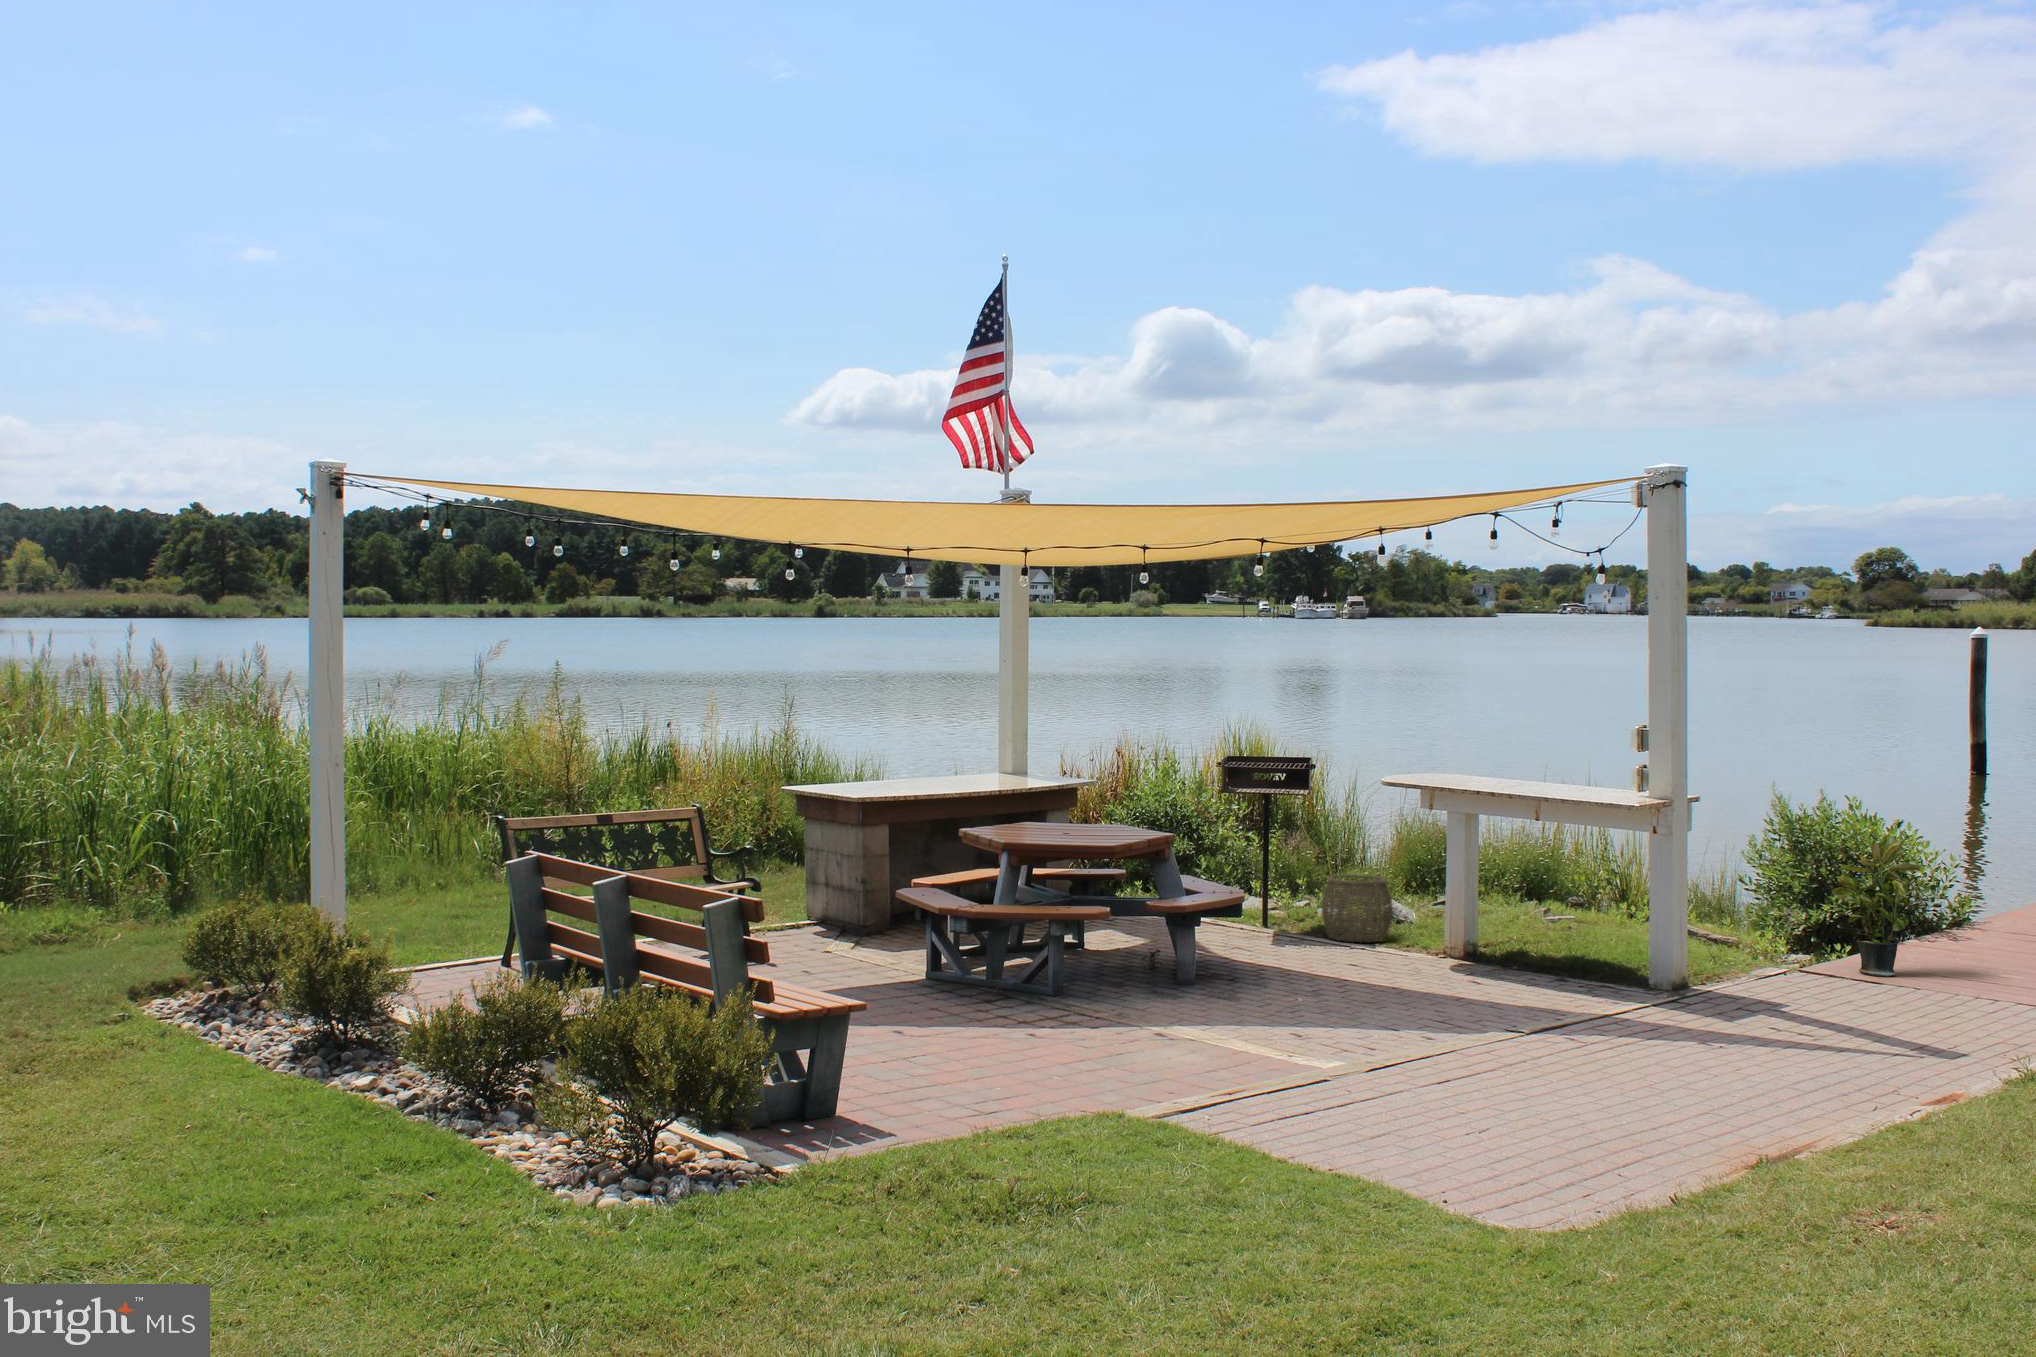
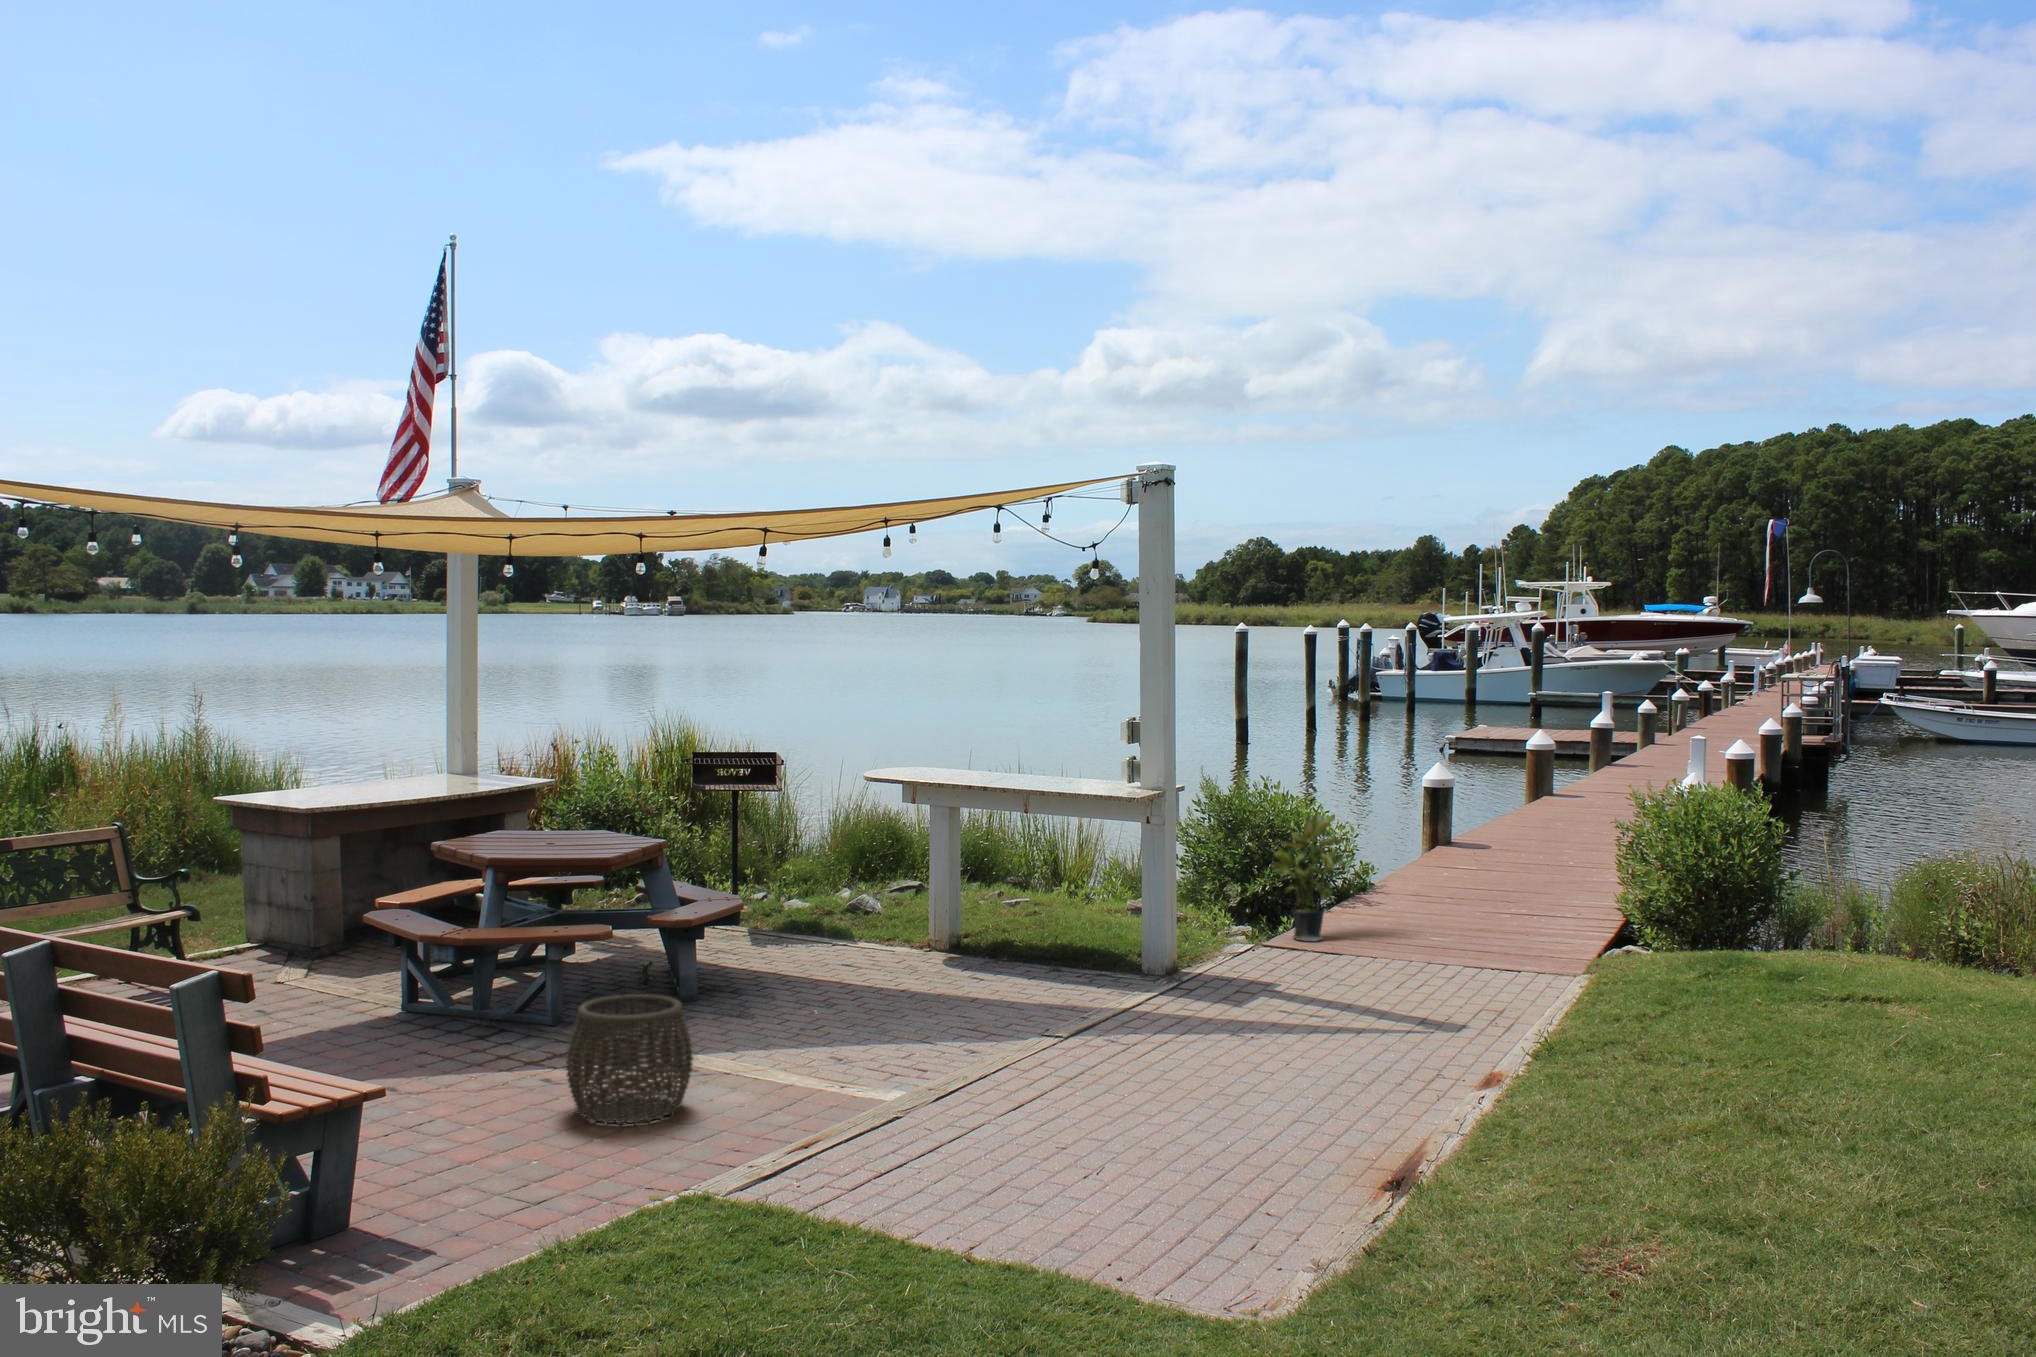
woven basket: present [1322,874,1393,943] -> present [566,994,693,1124]

